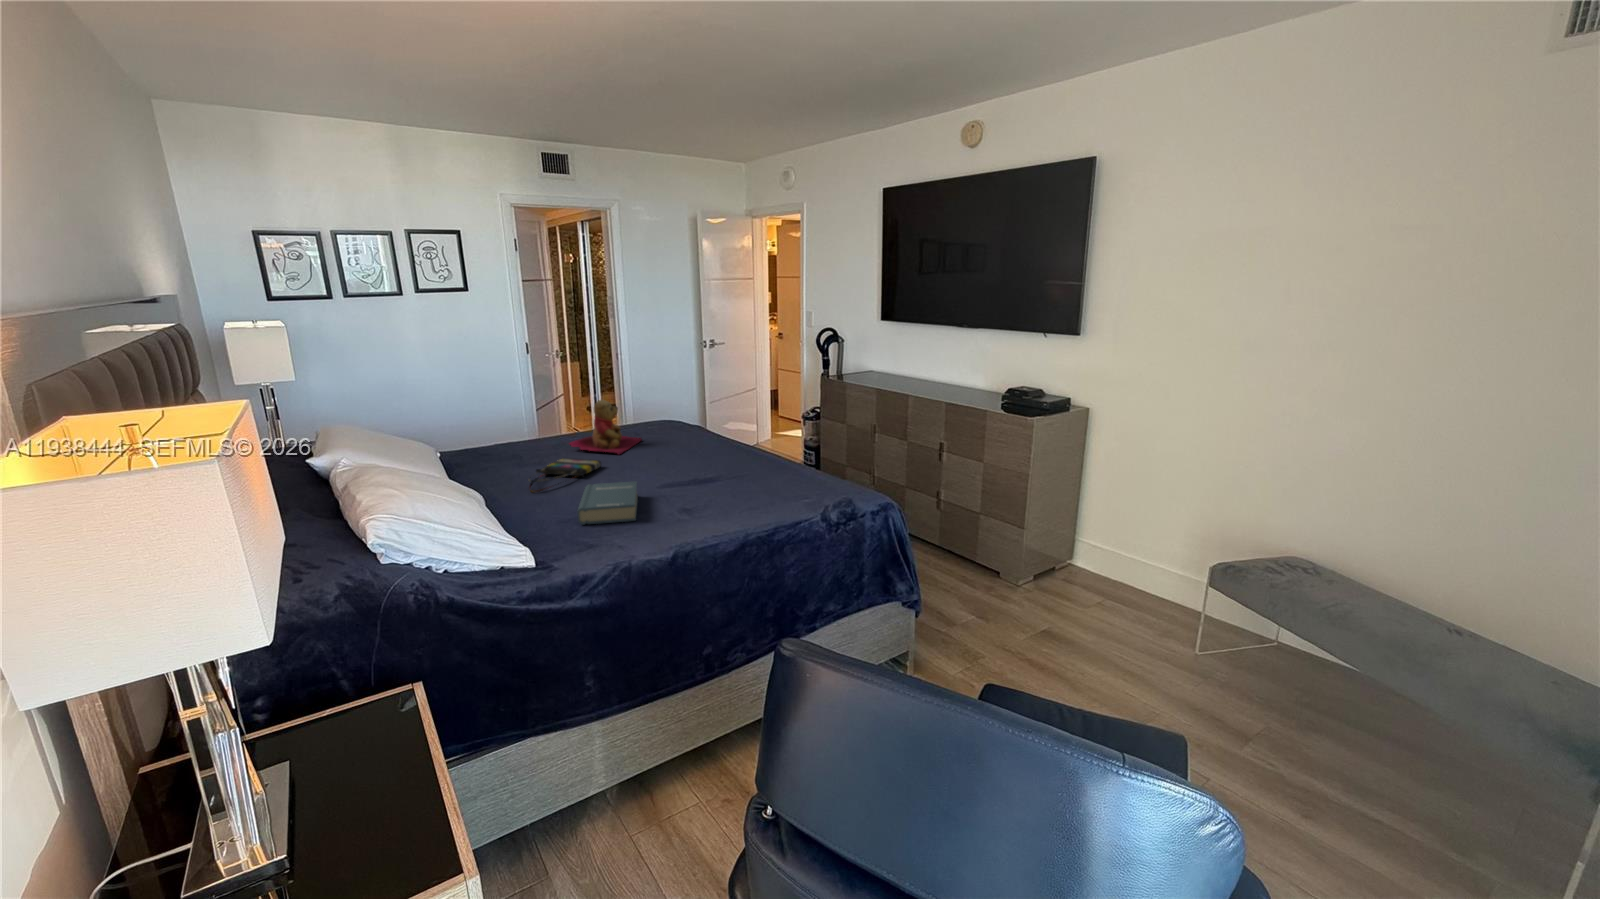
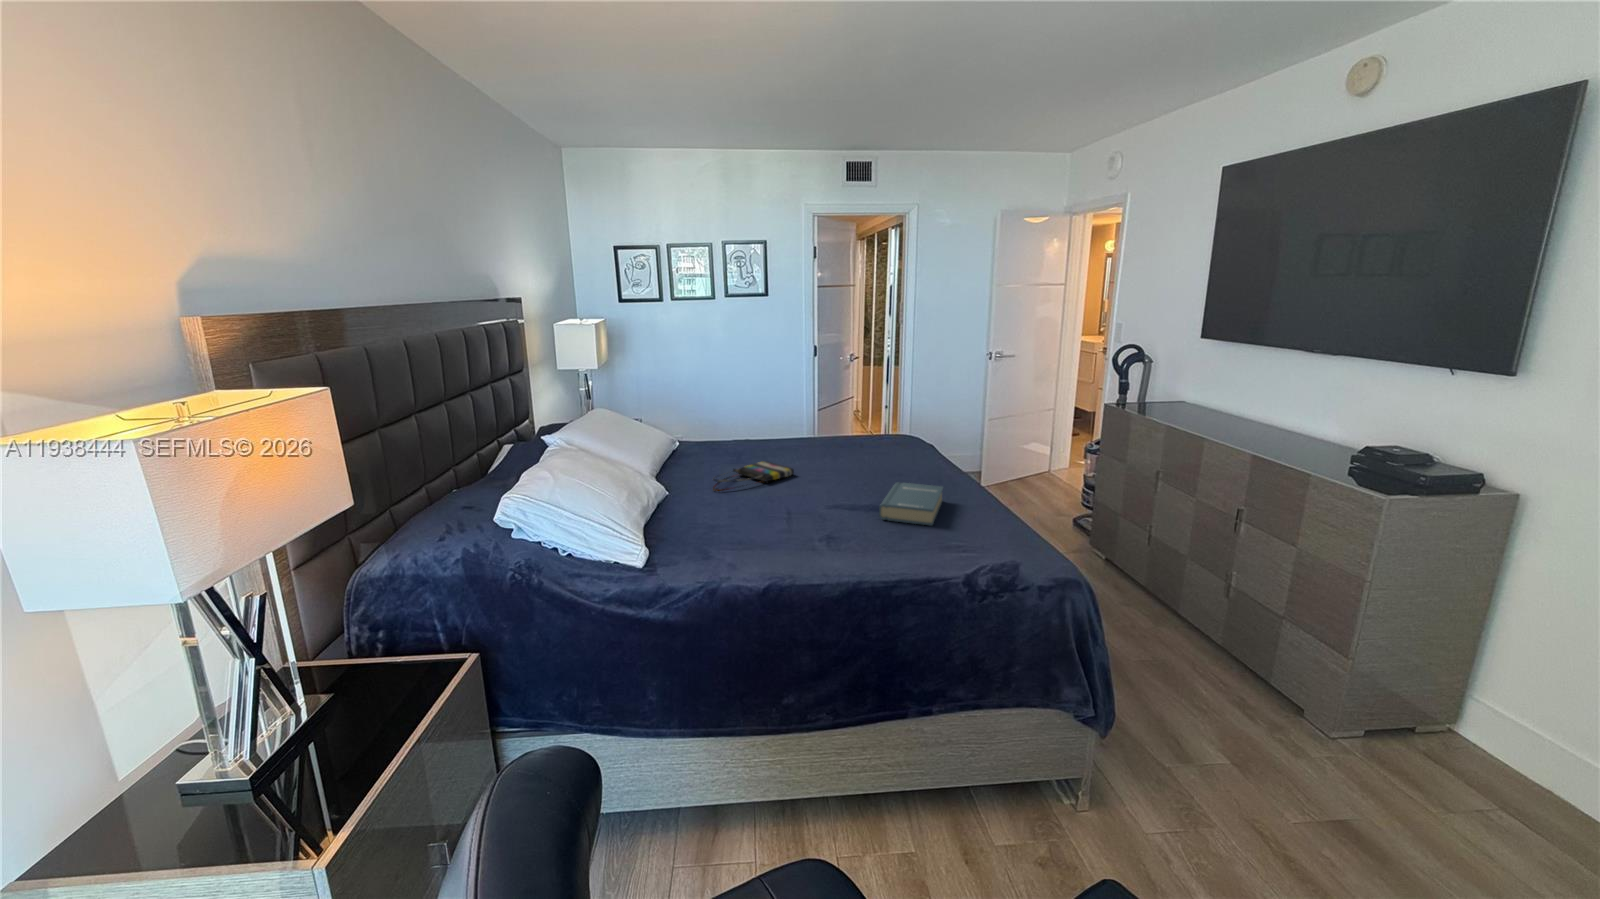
teddy bear: present [569,400,642,454] -> none [781,407,857,465]
hardback book: present [577,481,638,525] -> present [879,482,943,526]

